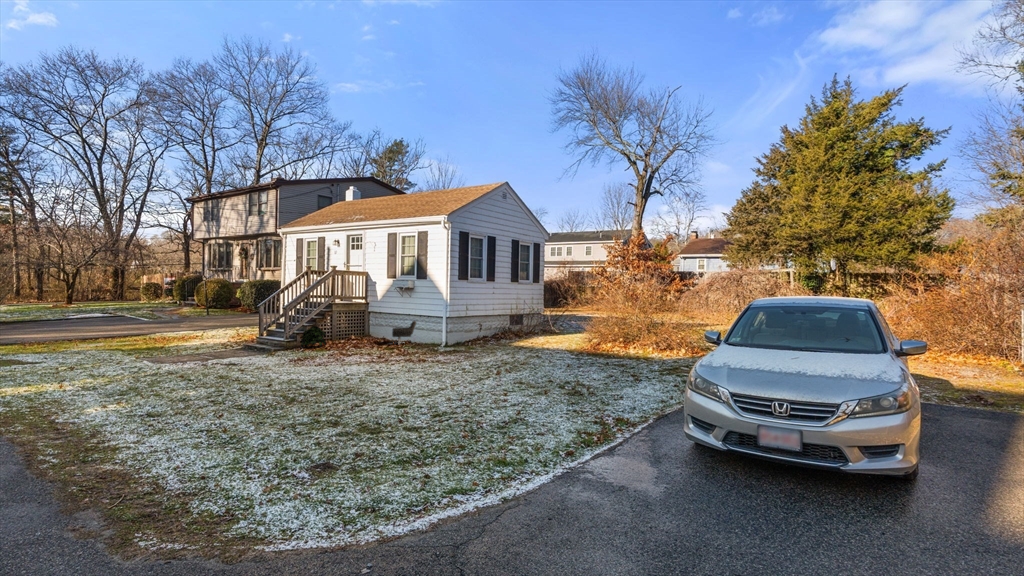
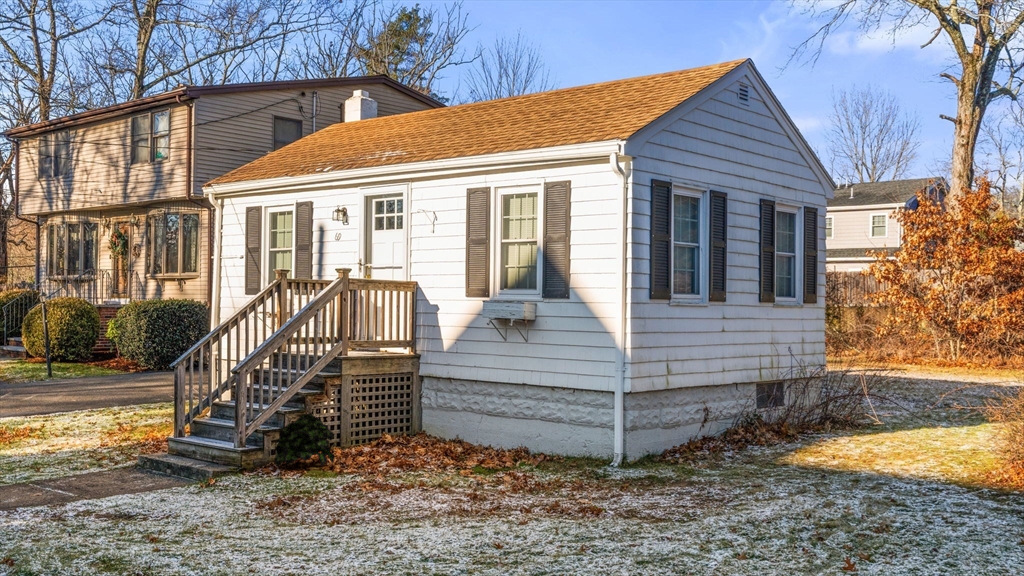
lounge chair: present [392,321,416,344] -> none [477,400,547,460]

